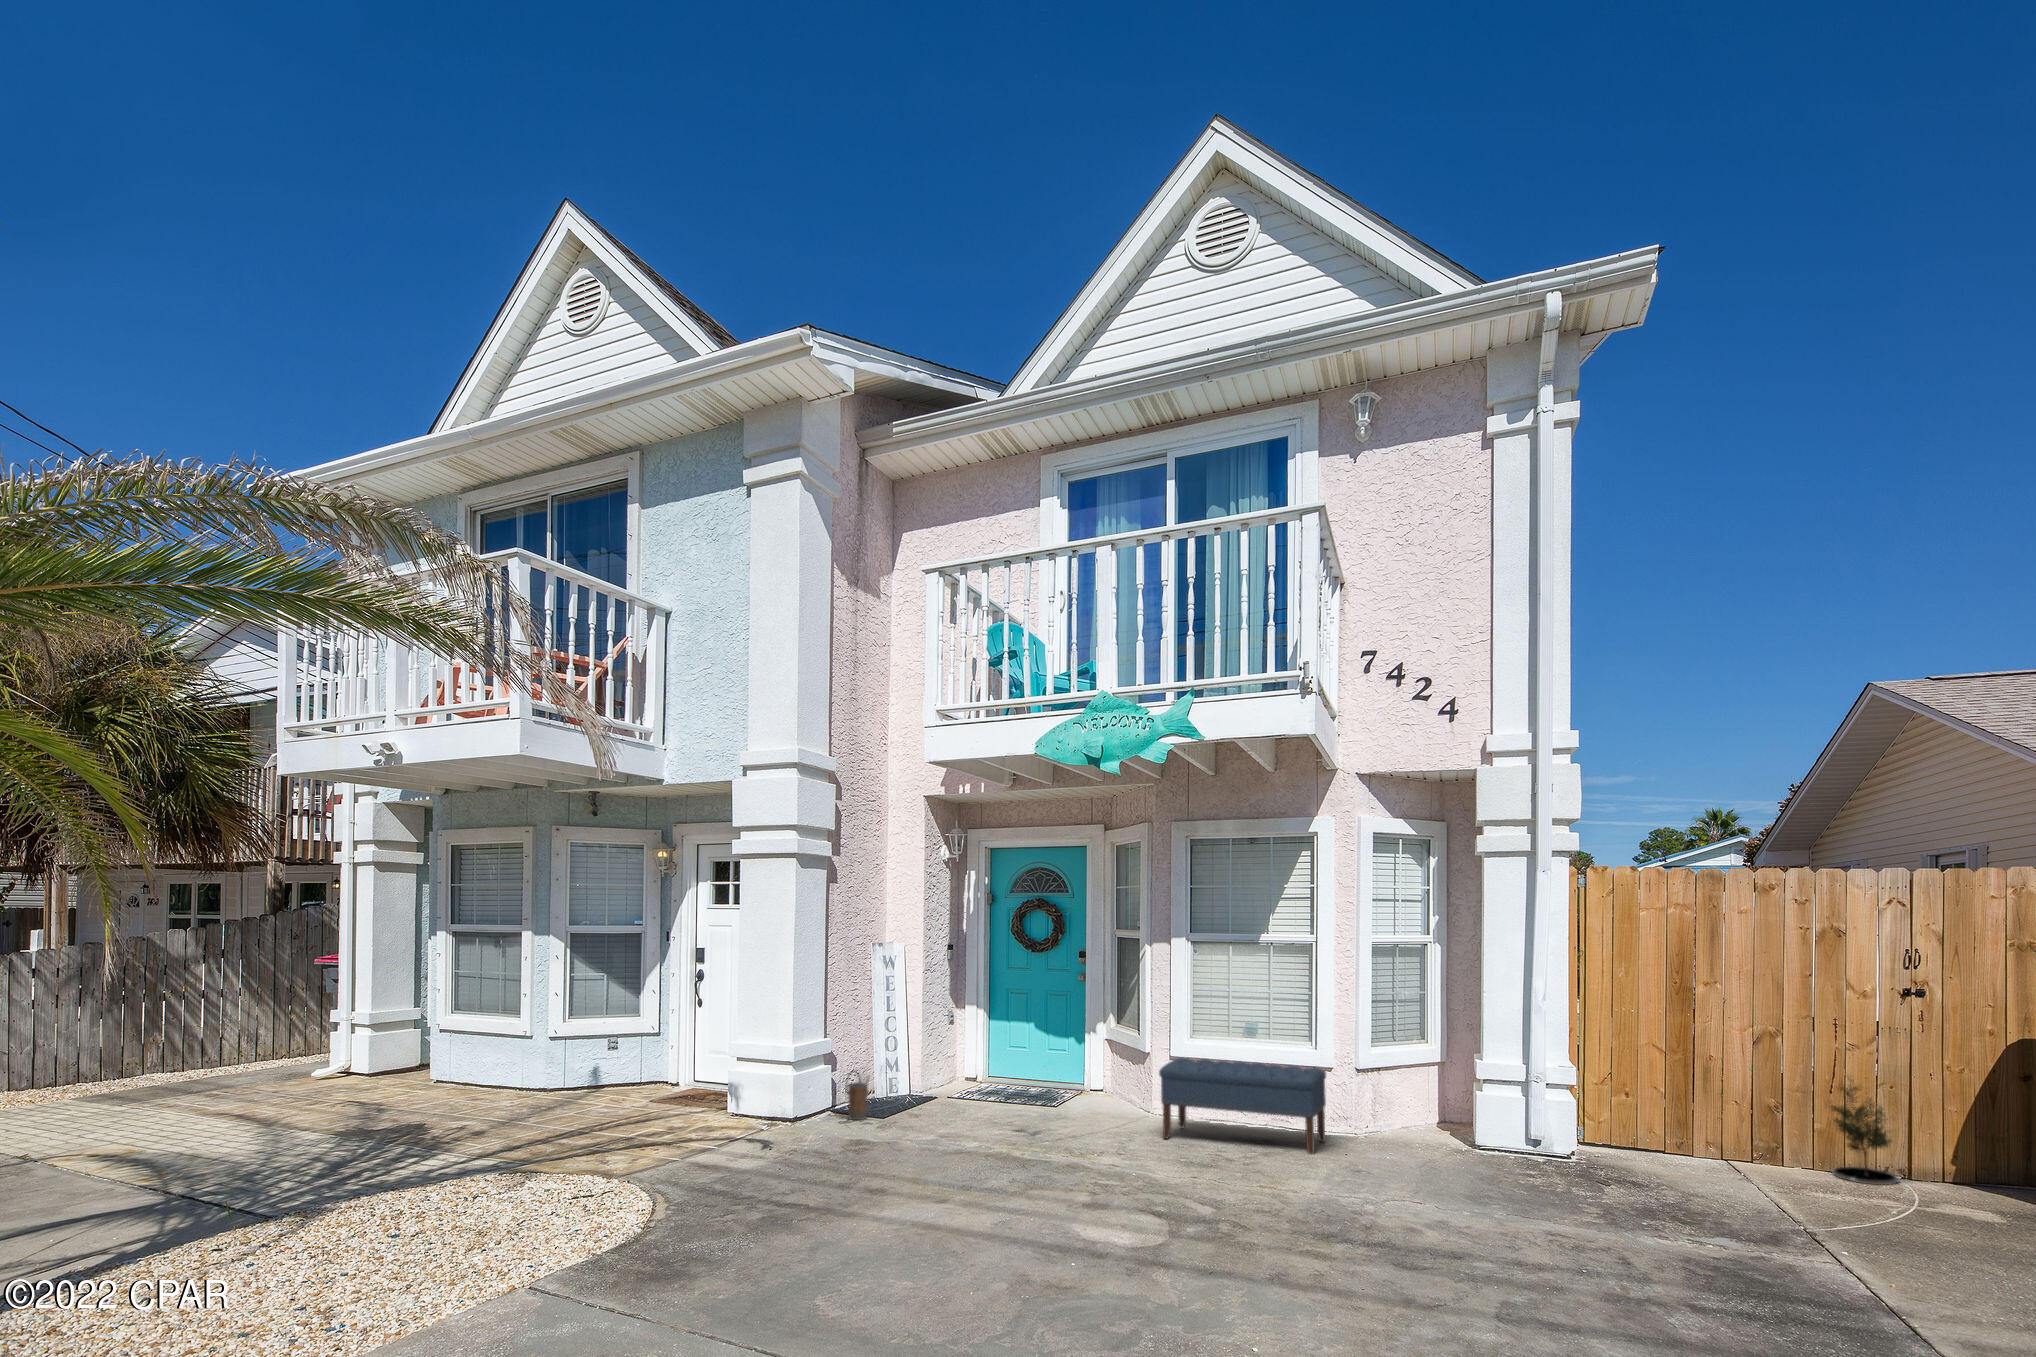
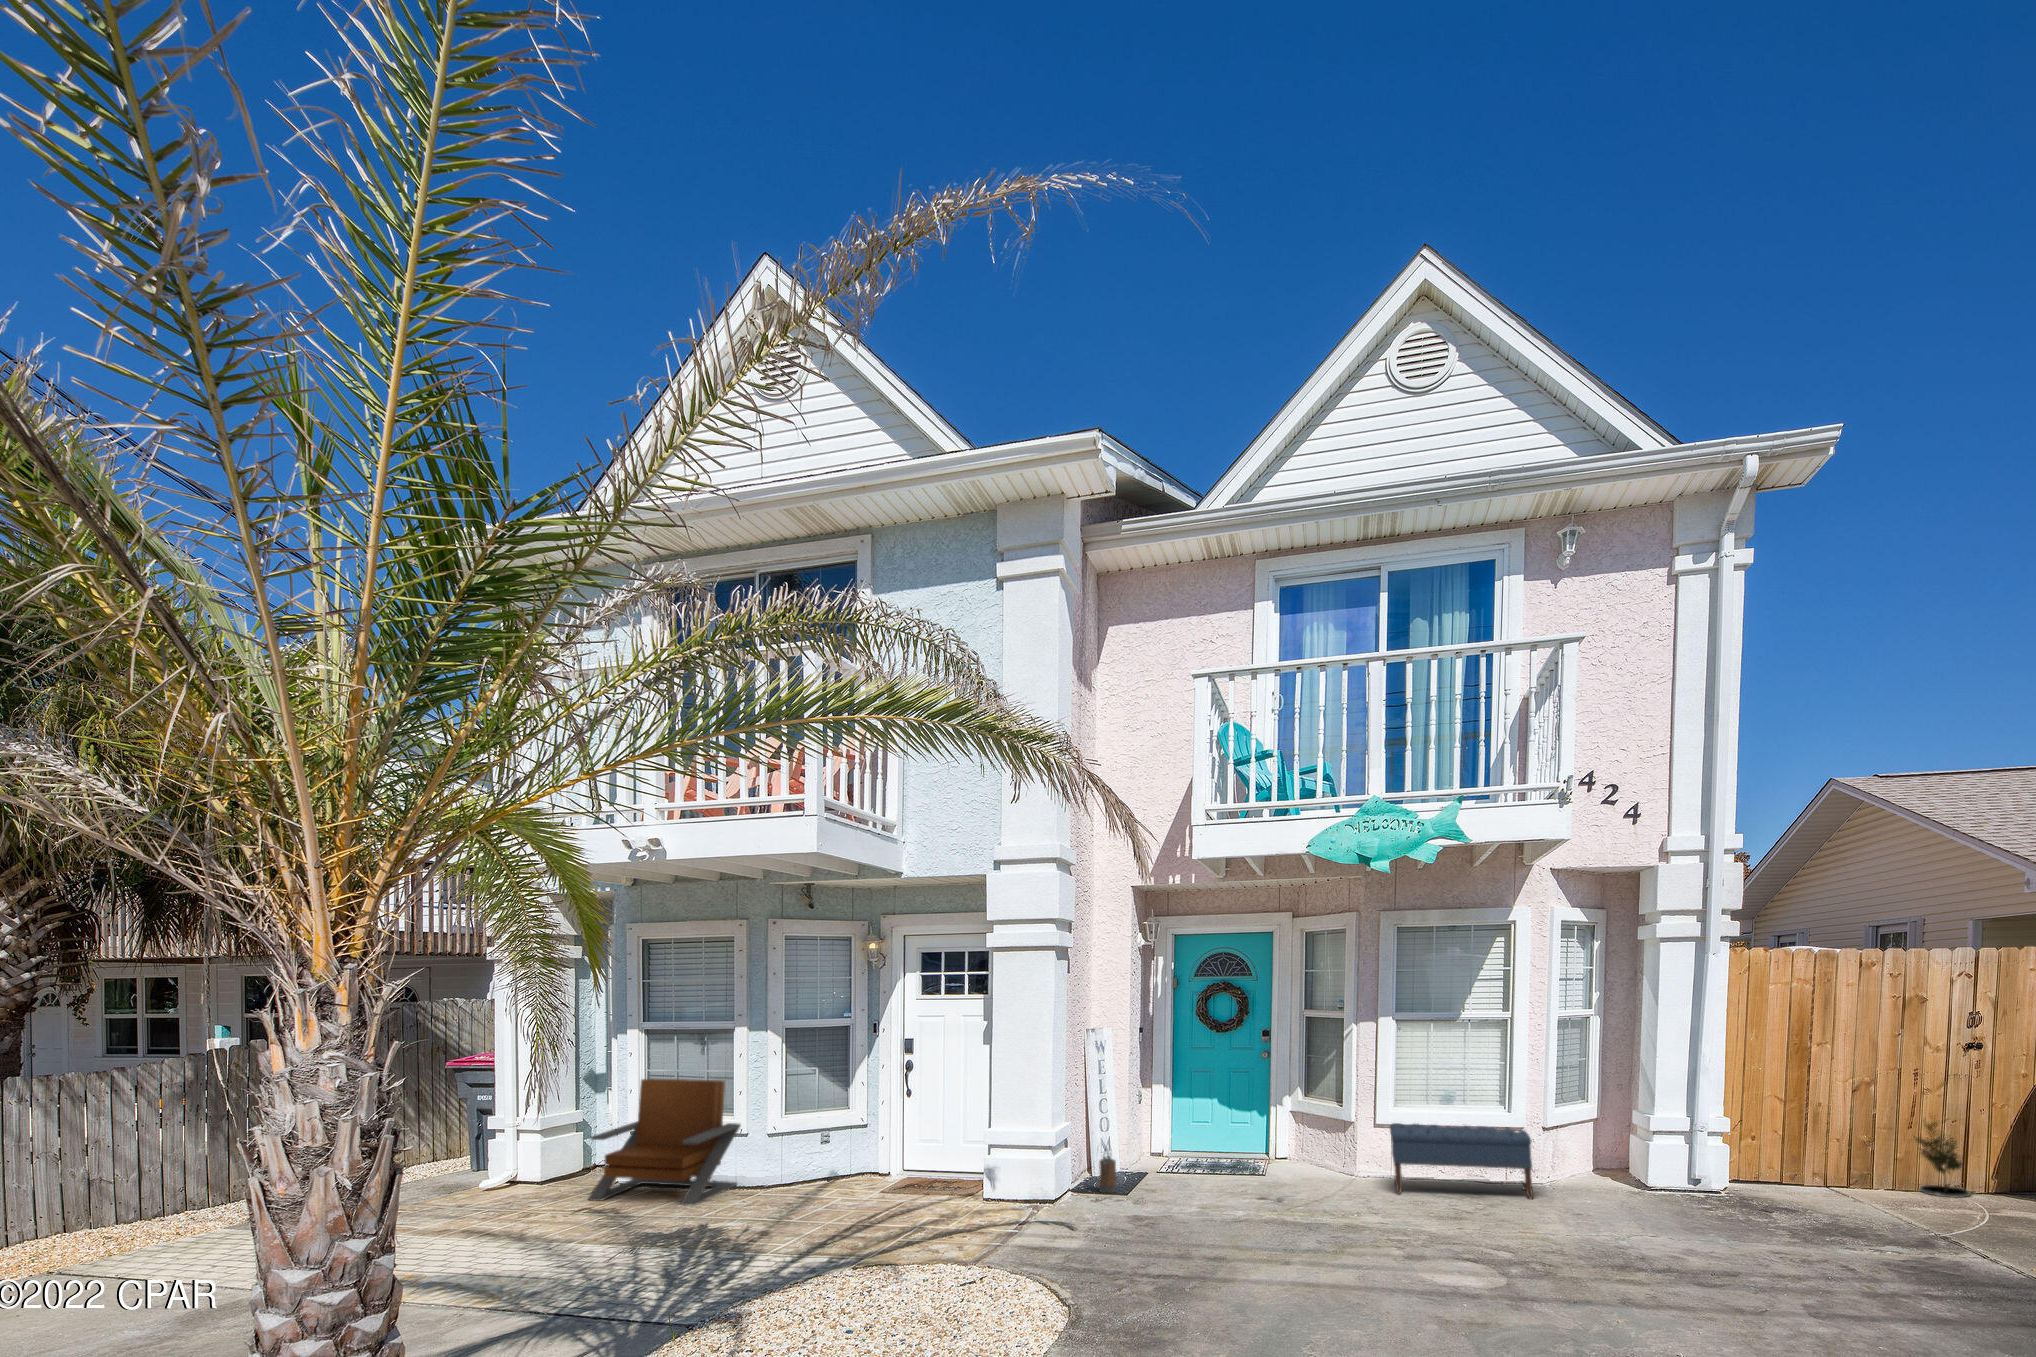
lounge chair: none [353,981,520,1111] -> present [588,1079,740,1206]

